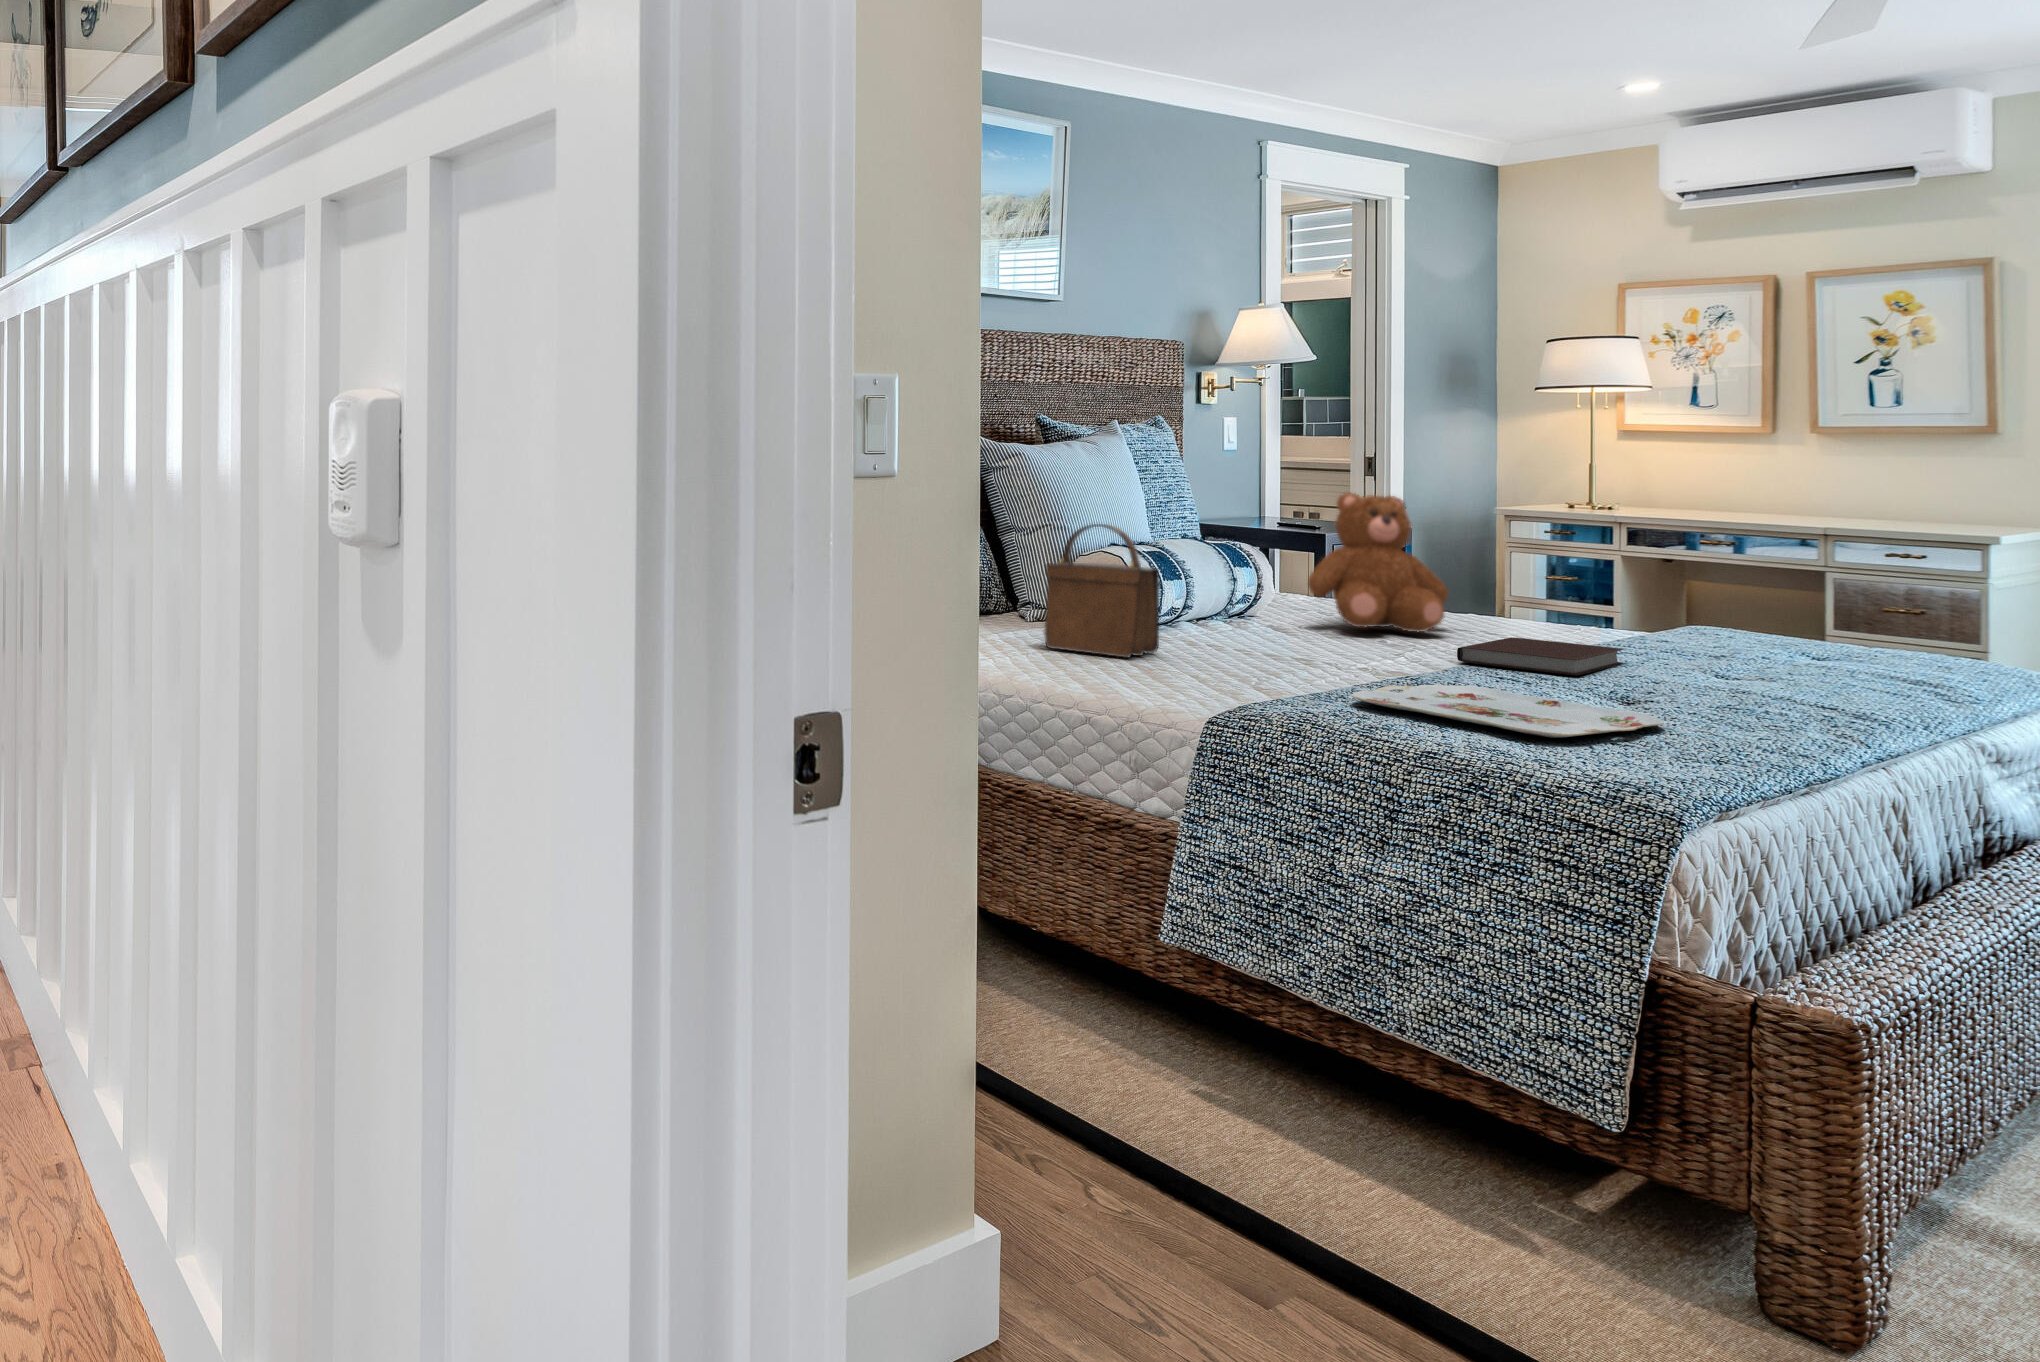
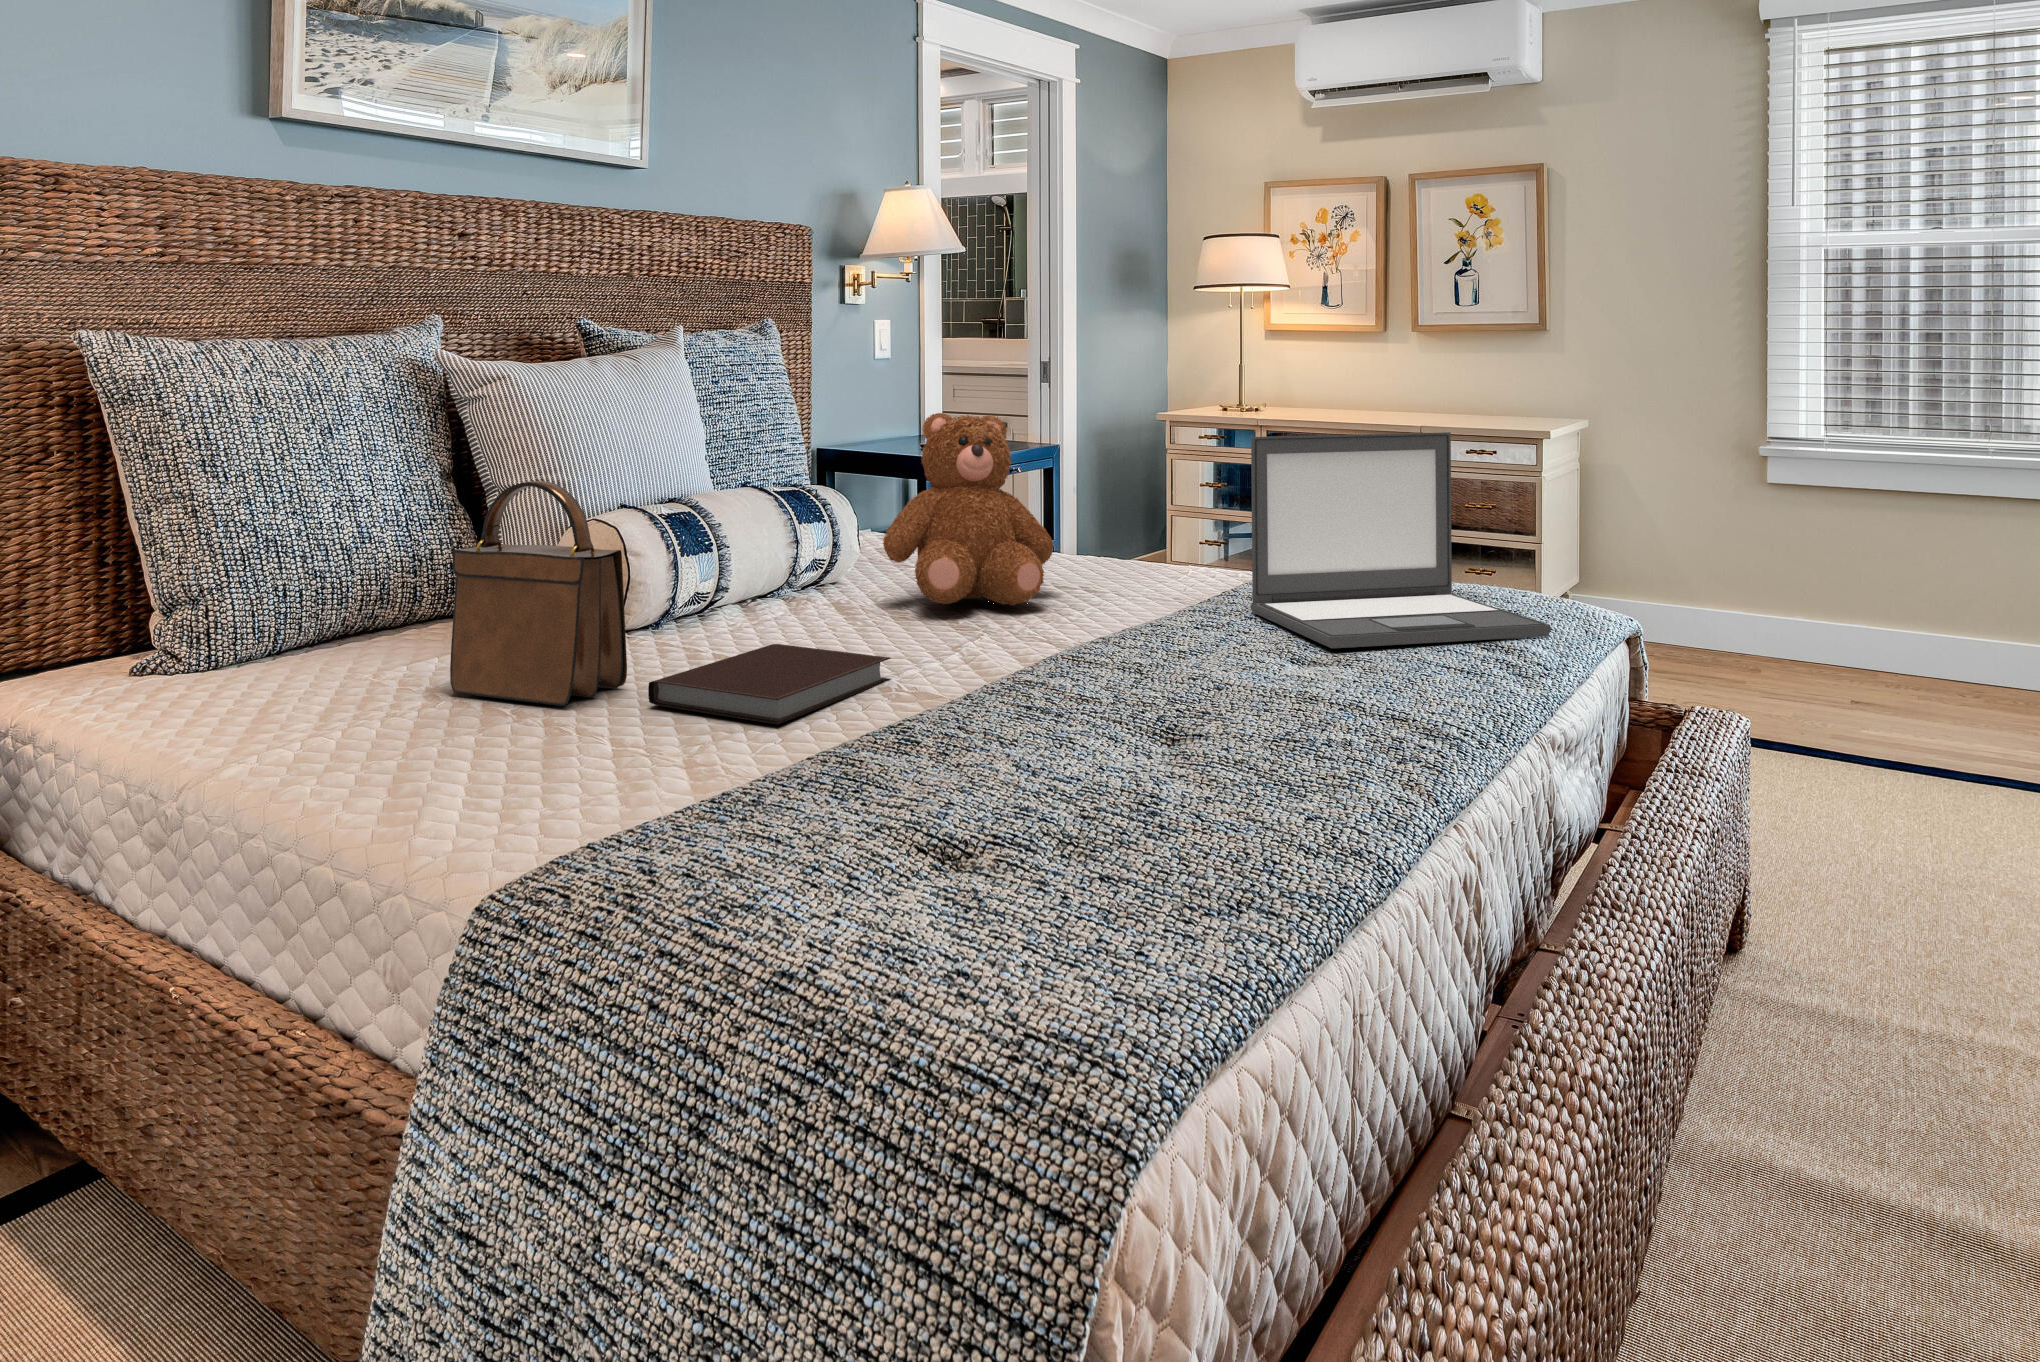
laptop: none [1633,516,1930,678] -> present [1251,432,1550,648]
notebook: present [1457,638,1624,676] -> present [648,644,891,724]
serving tray: present [1351,685,1664,738] -> none [830,727,1265,869]

